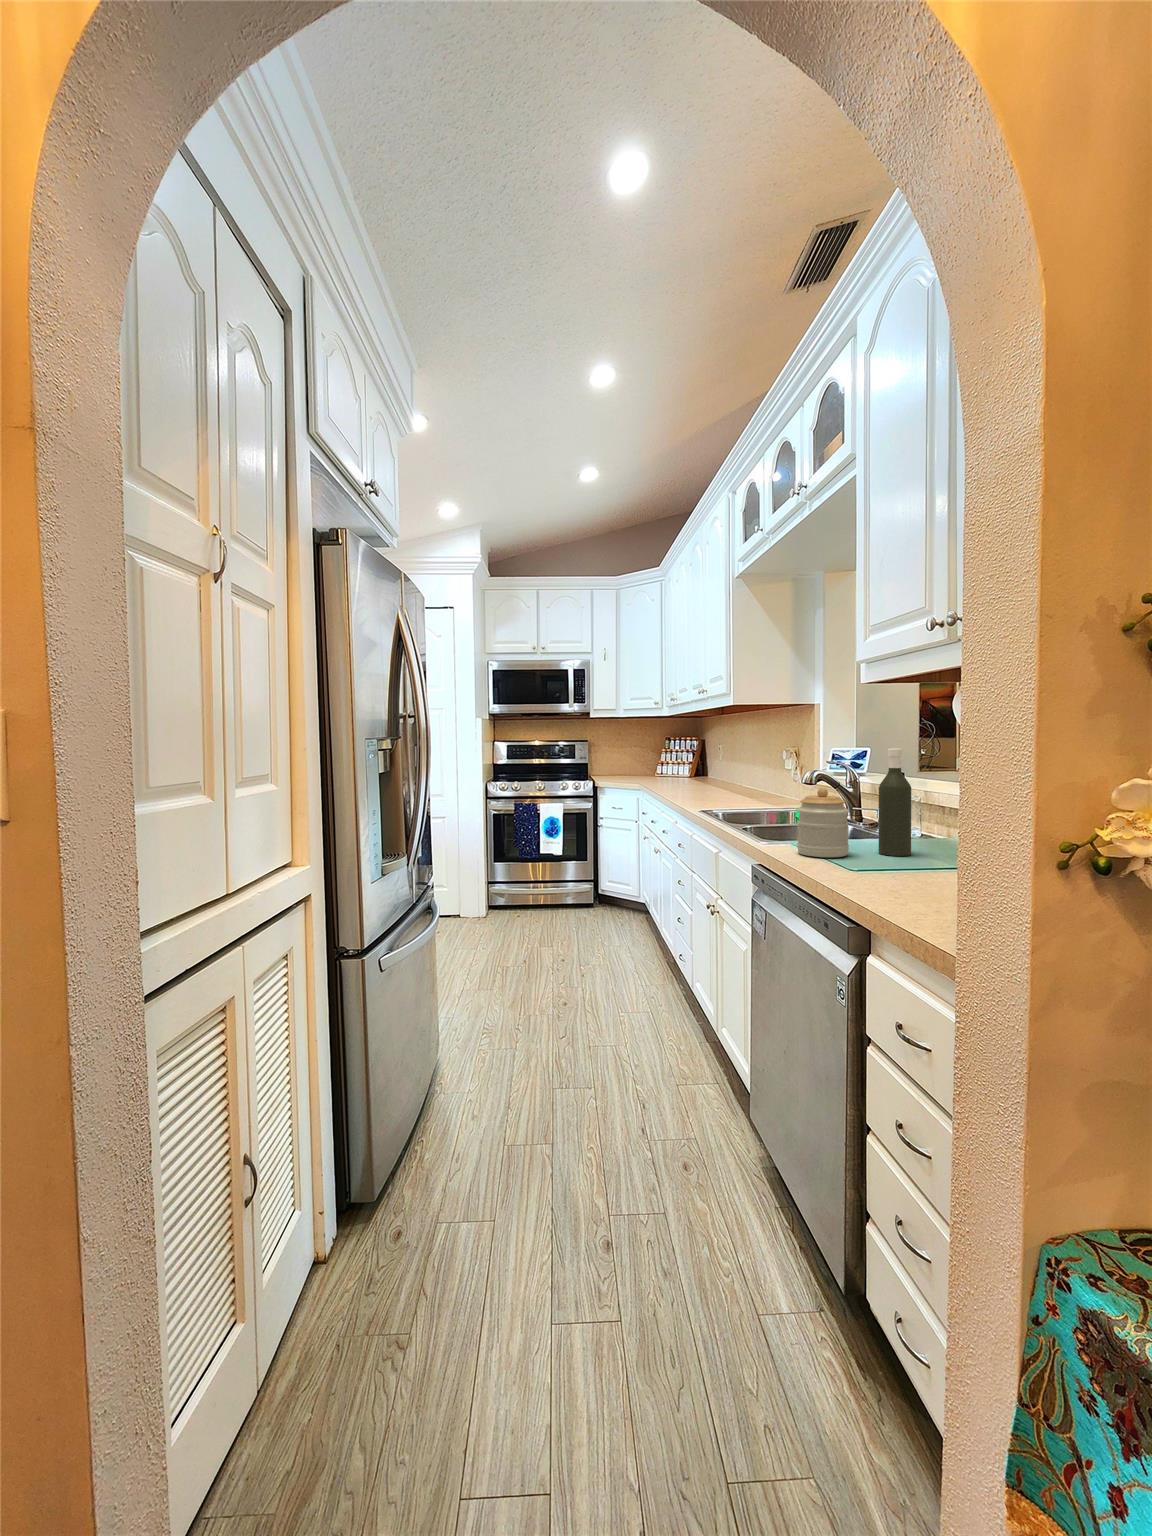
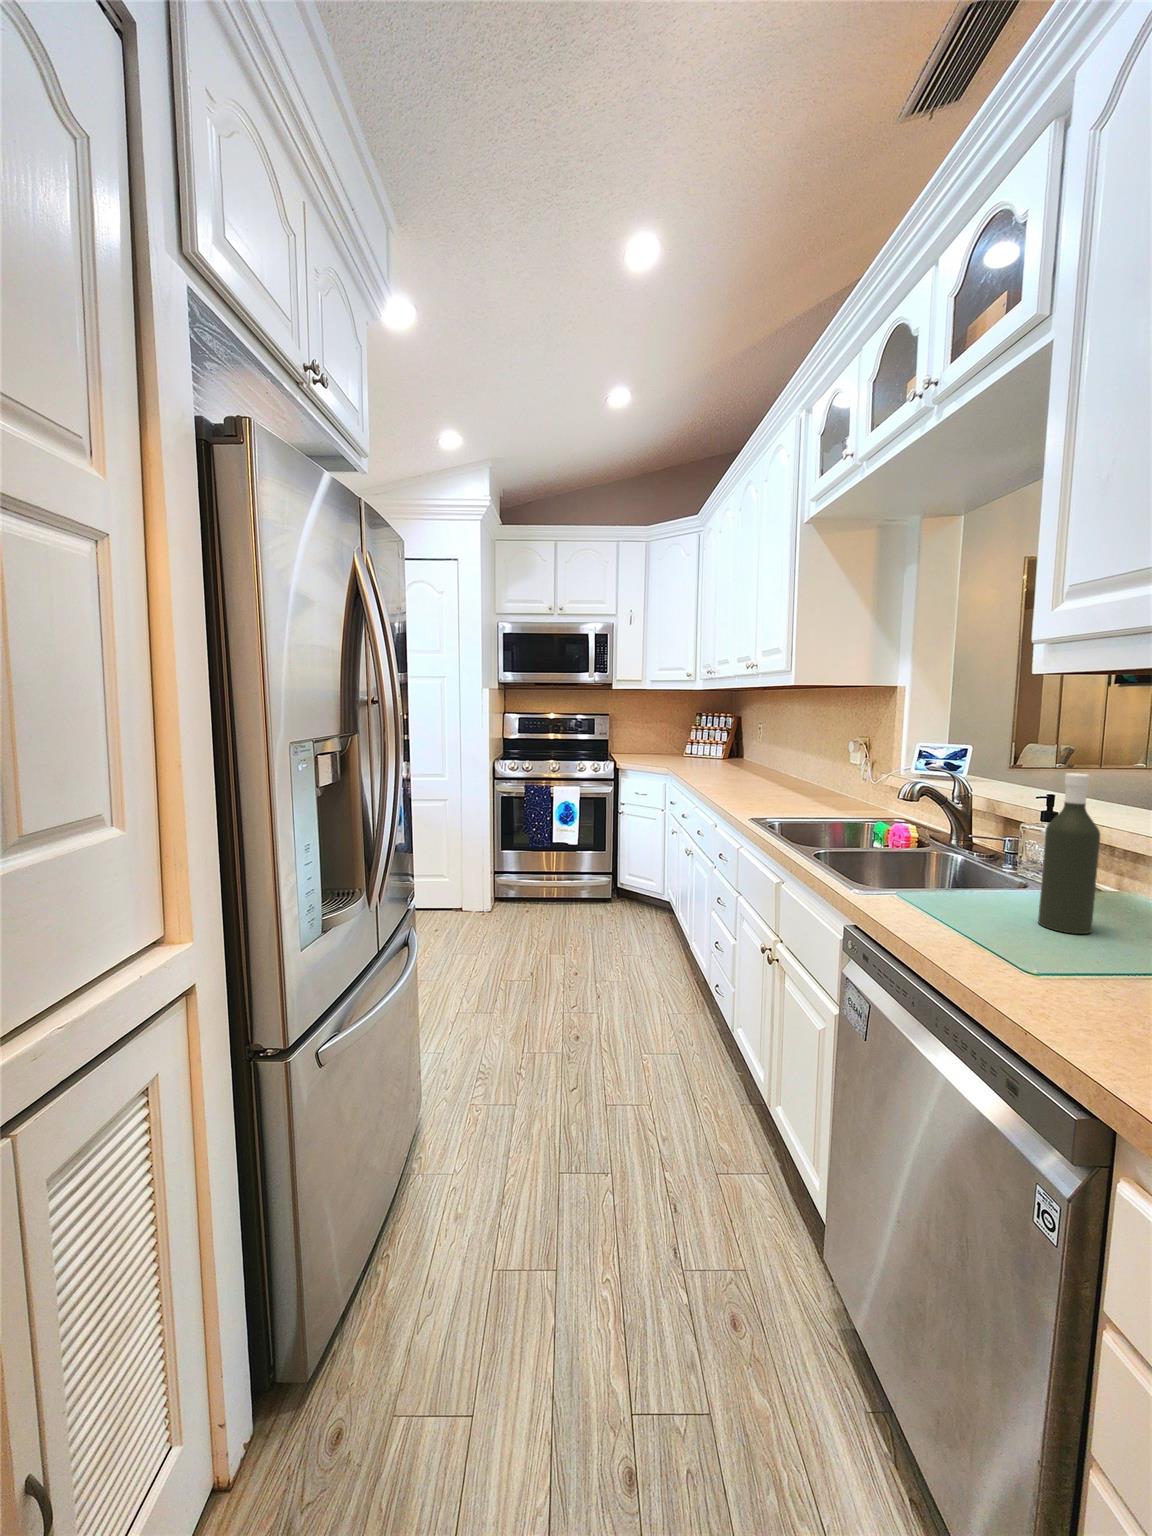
jar: present [797,788,849,857] -> none [918,829,1004,934]

